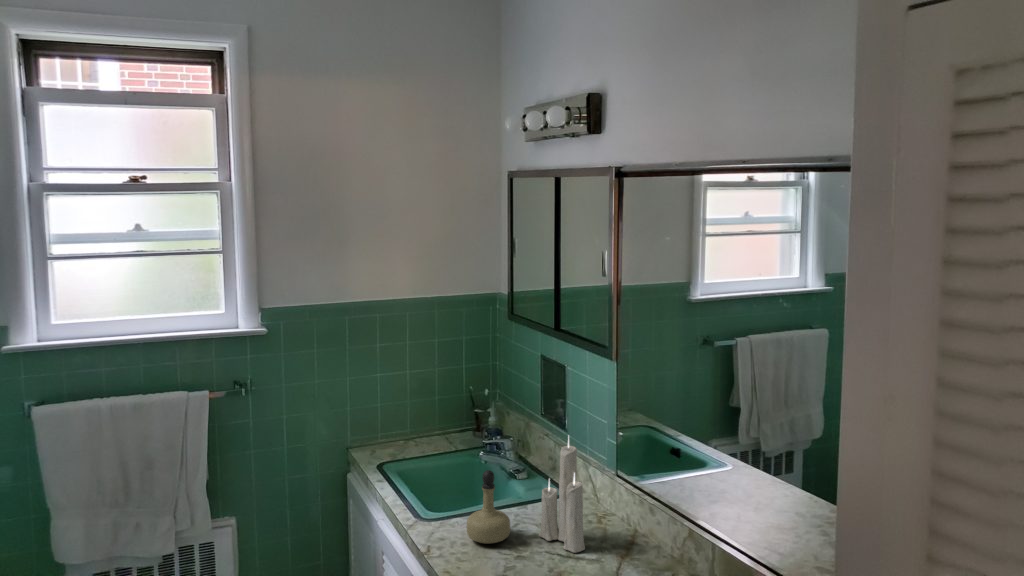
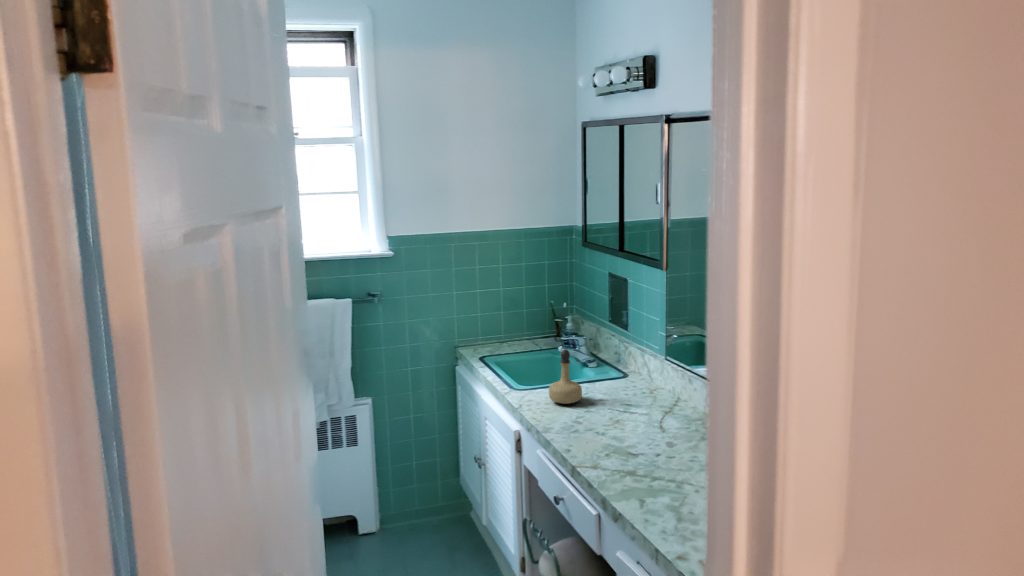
candle: present [539,437,585,553] -> none [604,318,639,410]

